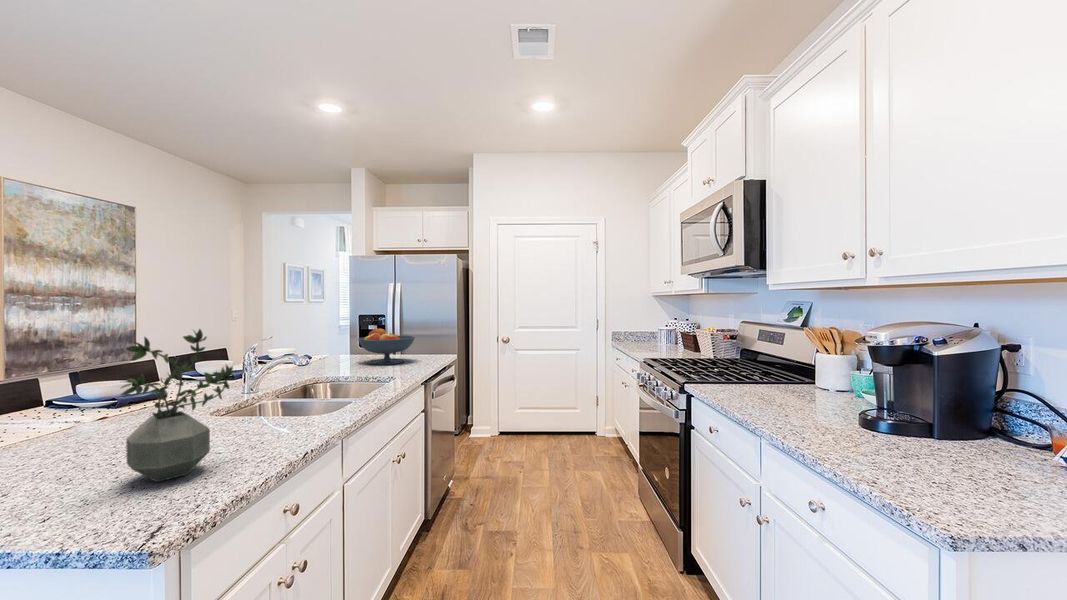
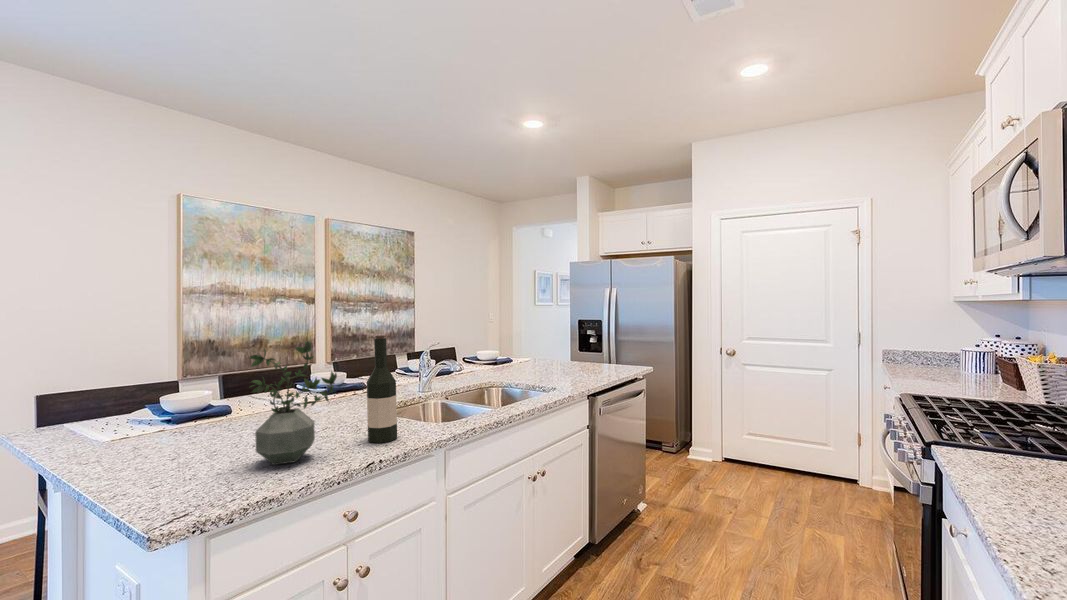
wine bottle: none [252,324,289,443] -> present [367,335,397,443]
fruit bowl: present [358,329,415,365] -> none [540,333,595,371]

